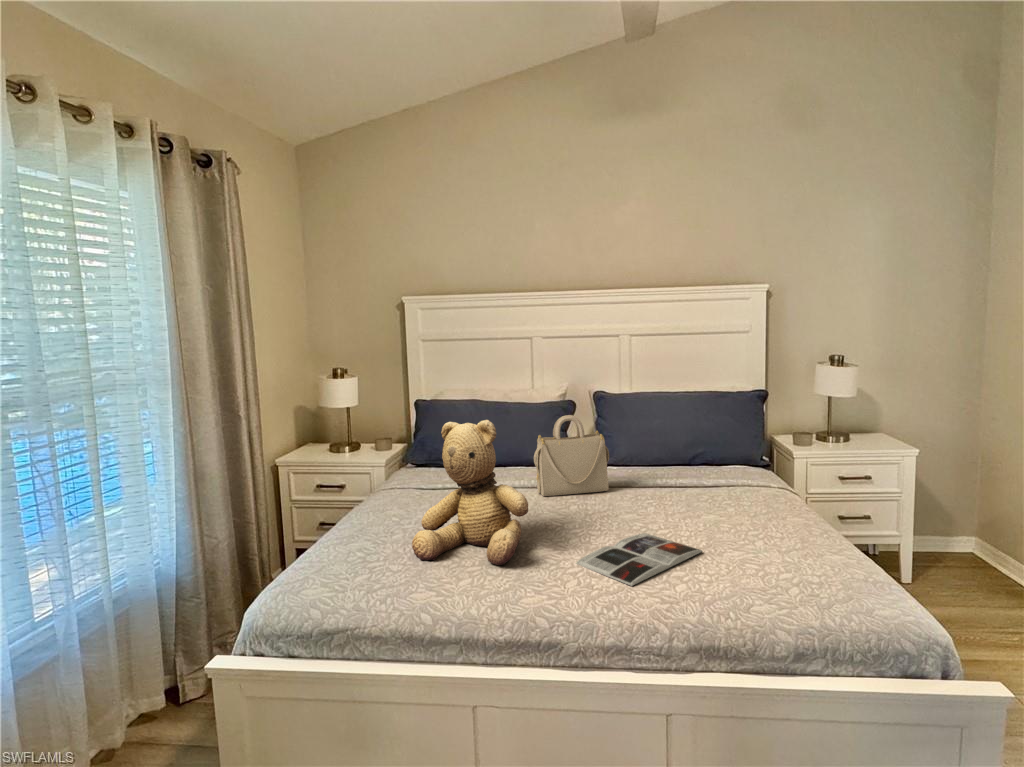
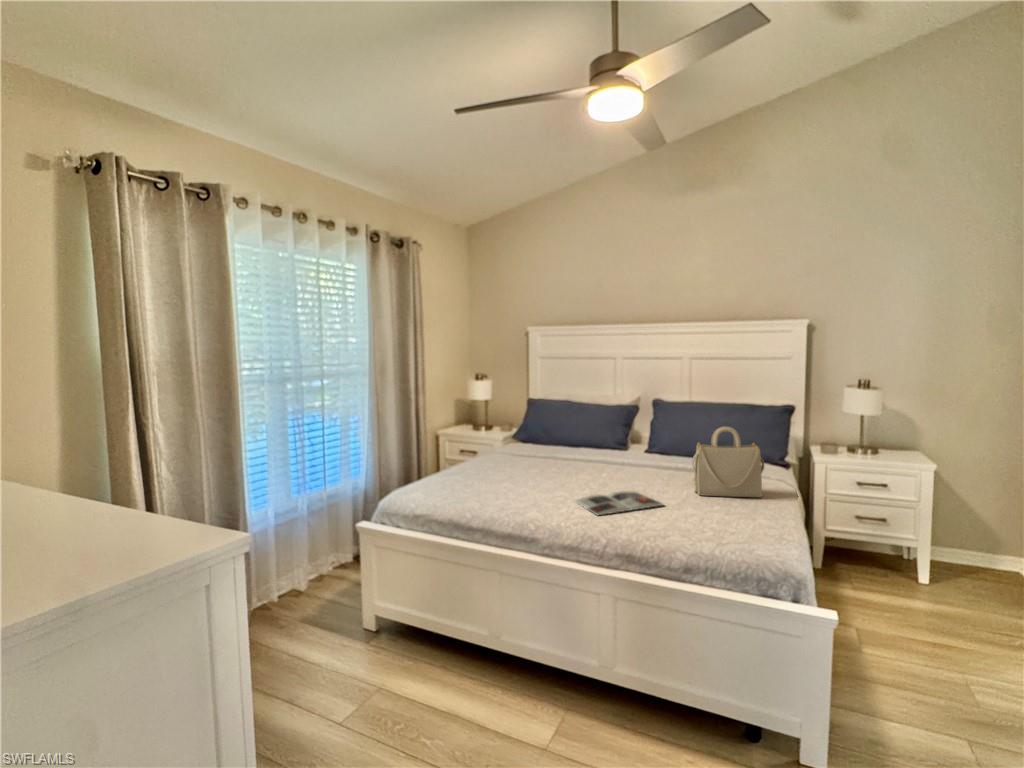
handbag: present [534,415,609,496] -> present [692,427,765,497]
teddy bear: present [412,420,528,565] -> none [479,405,550,496]

